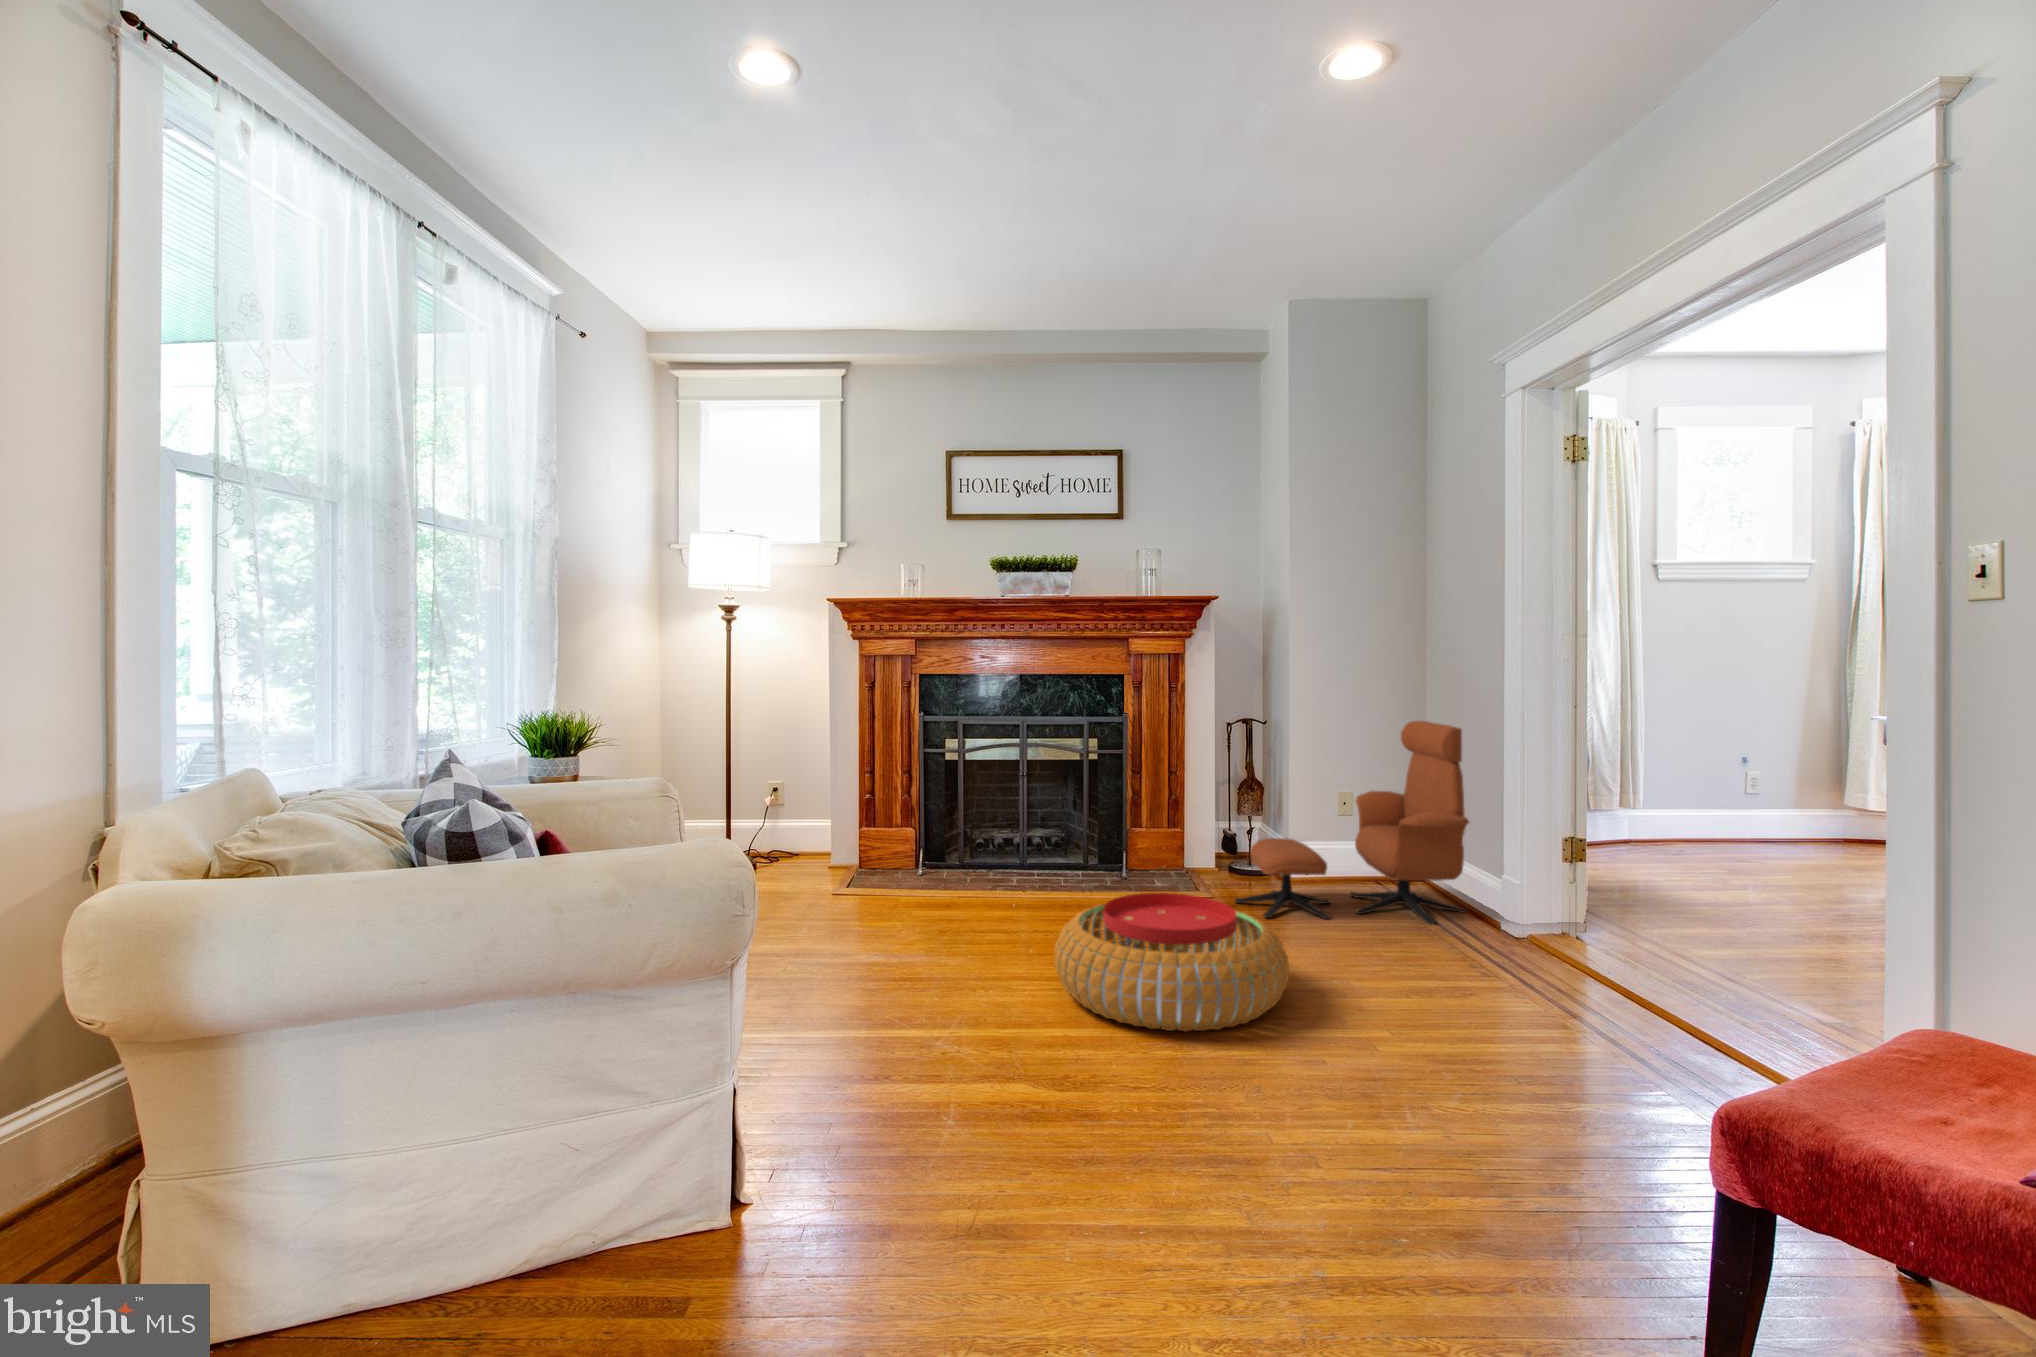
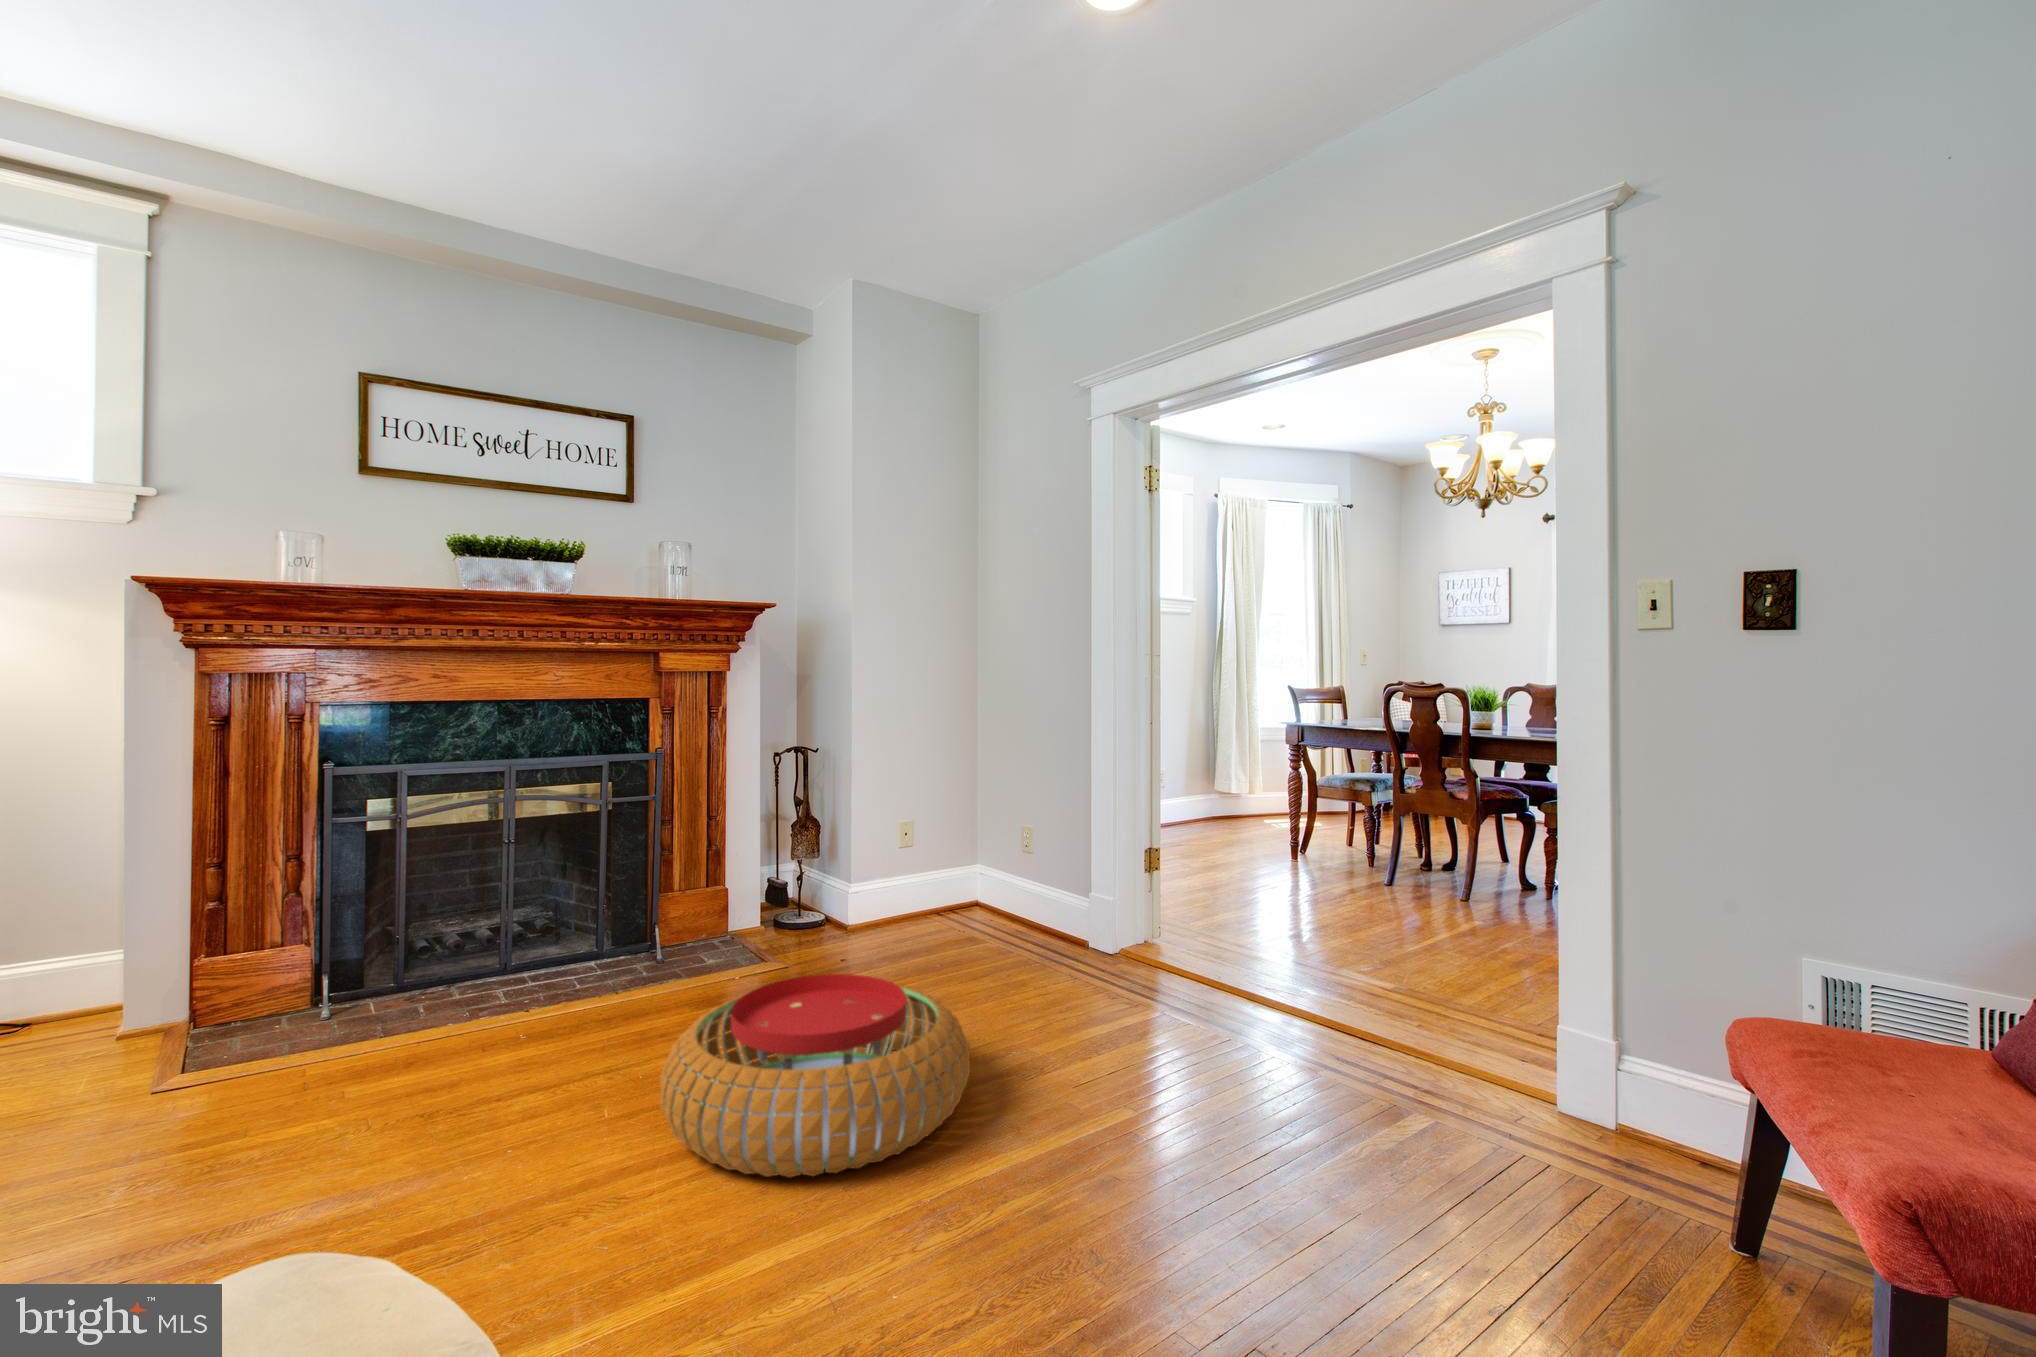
lounge chair: present [1235,721,1469,925] -> none [815,741,1054,978]

